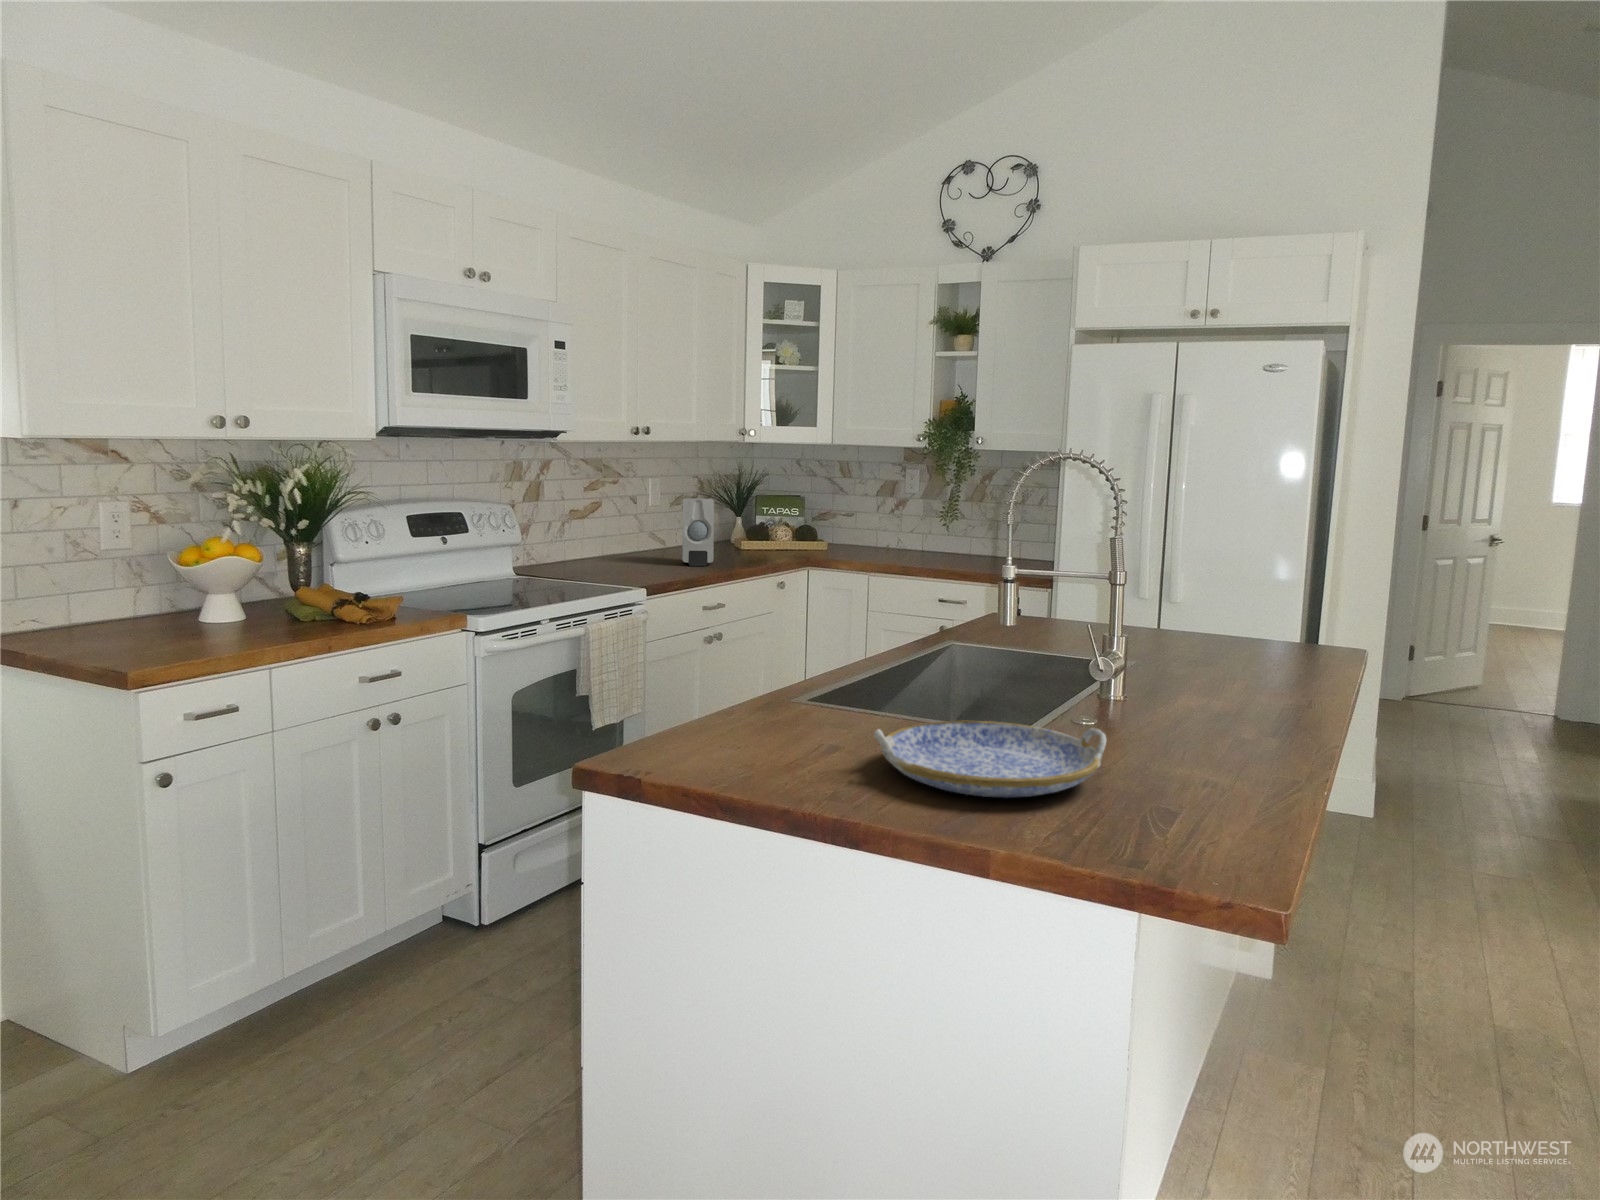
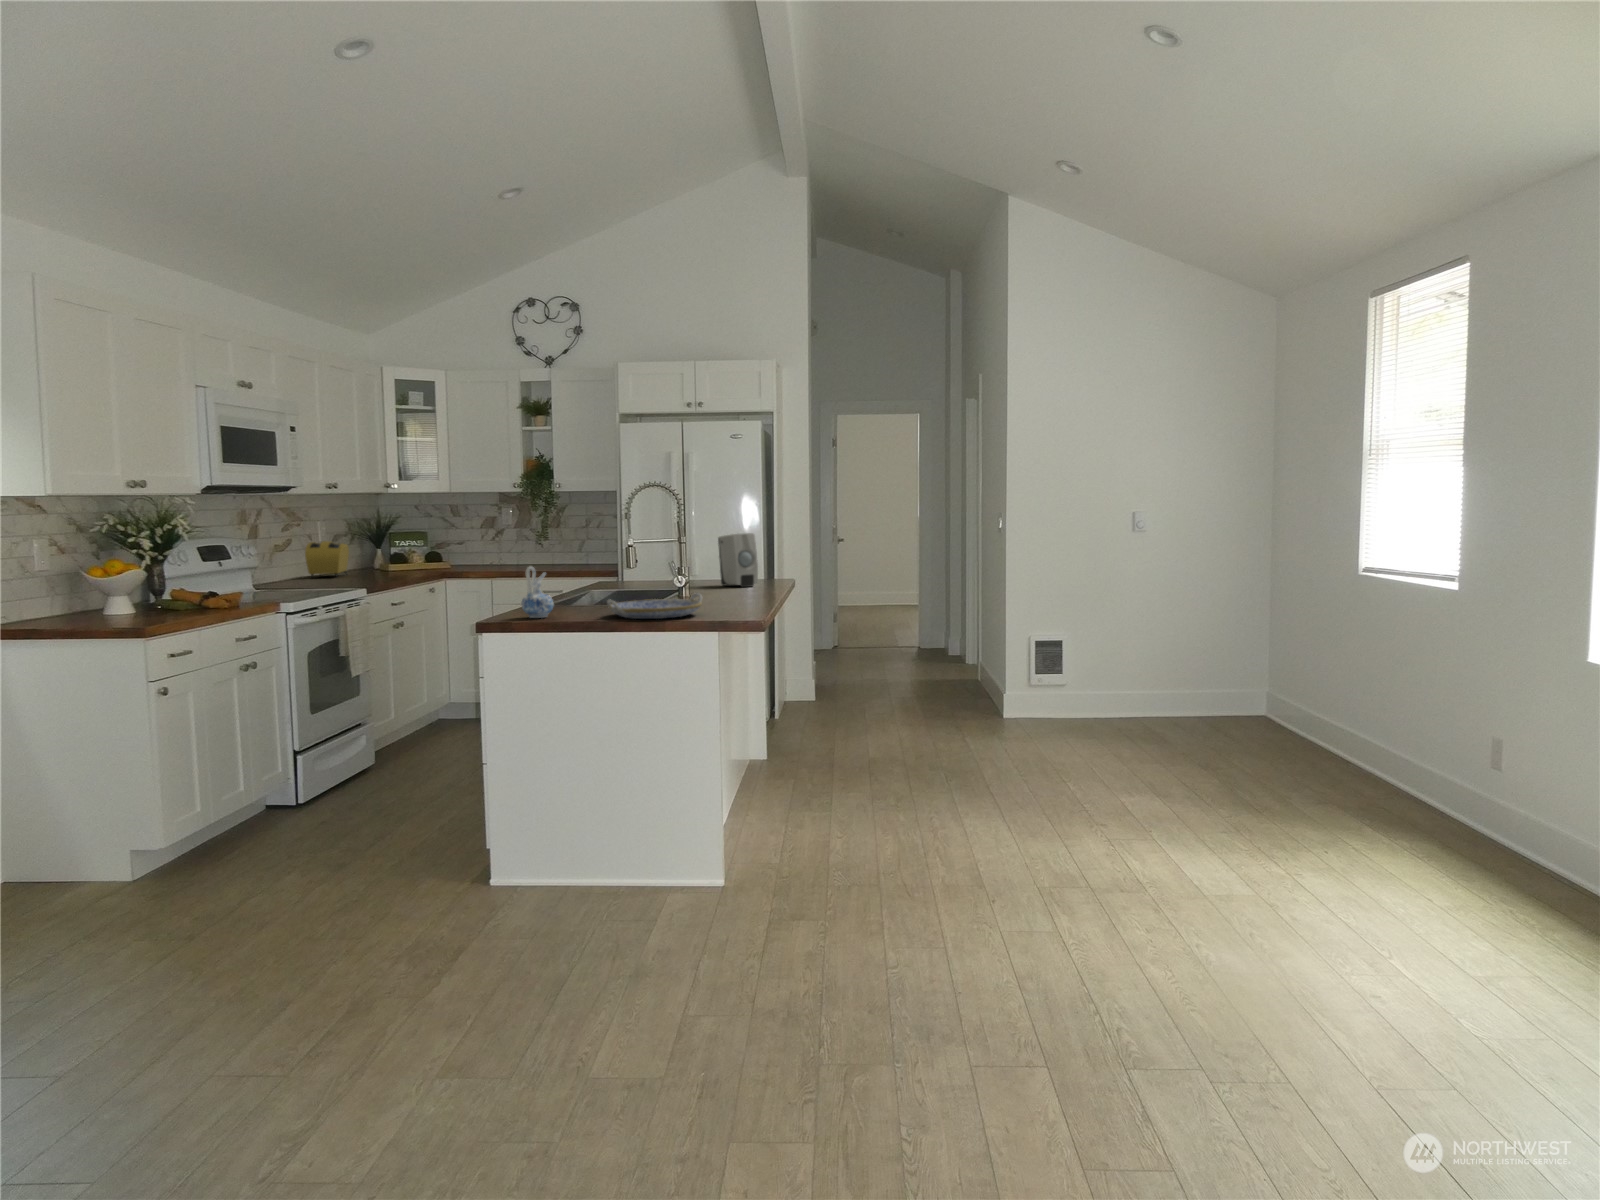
soap dispenser: present [682,499,714,566] -> present [718,533,758,587]
toaster: none [619,506,683,559] -> present [305,541,349,577]
ceramic pitcher: none [710,633,776,743] -> present [522,566,554,618]

